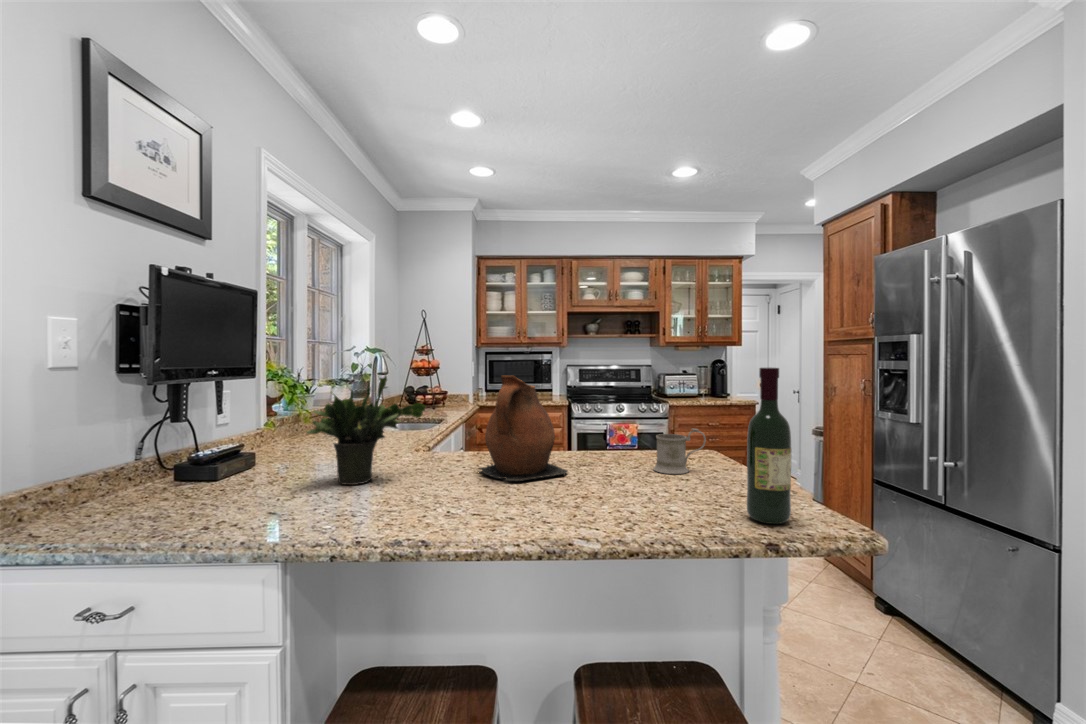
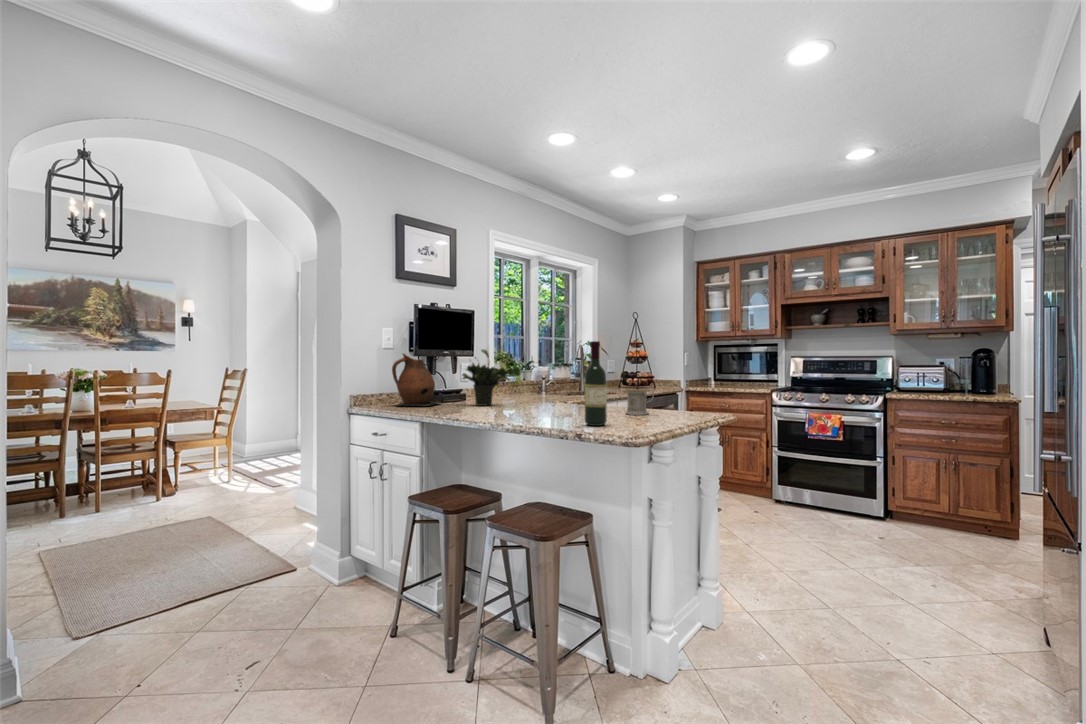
ceramic pitcher: present [480,376,568,481] -> present [392,354,442,406]

